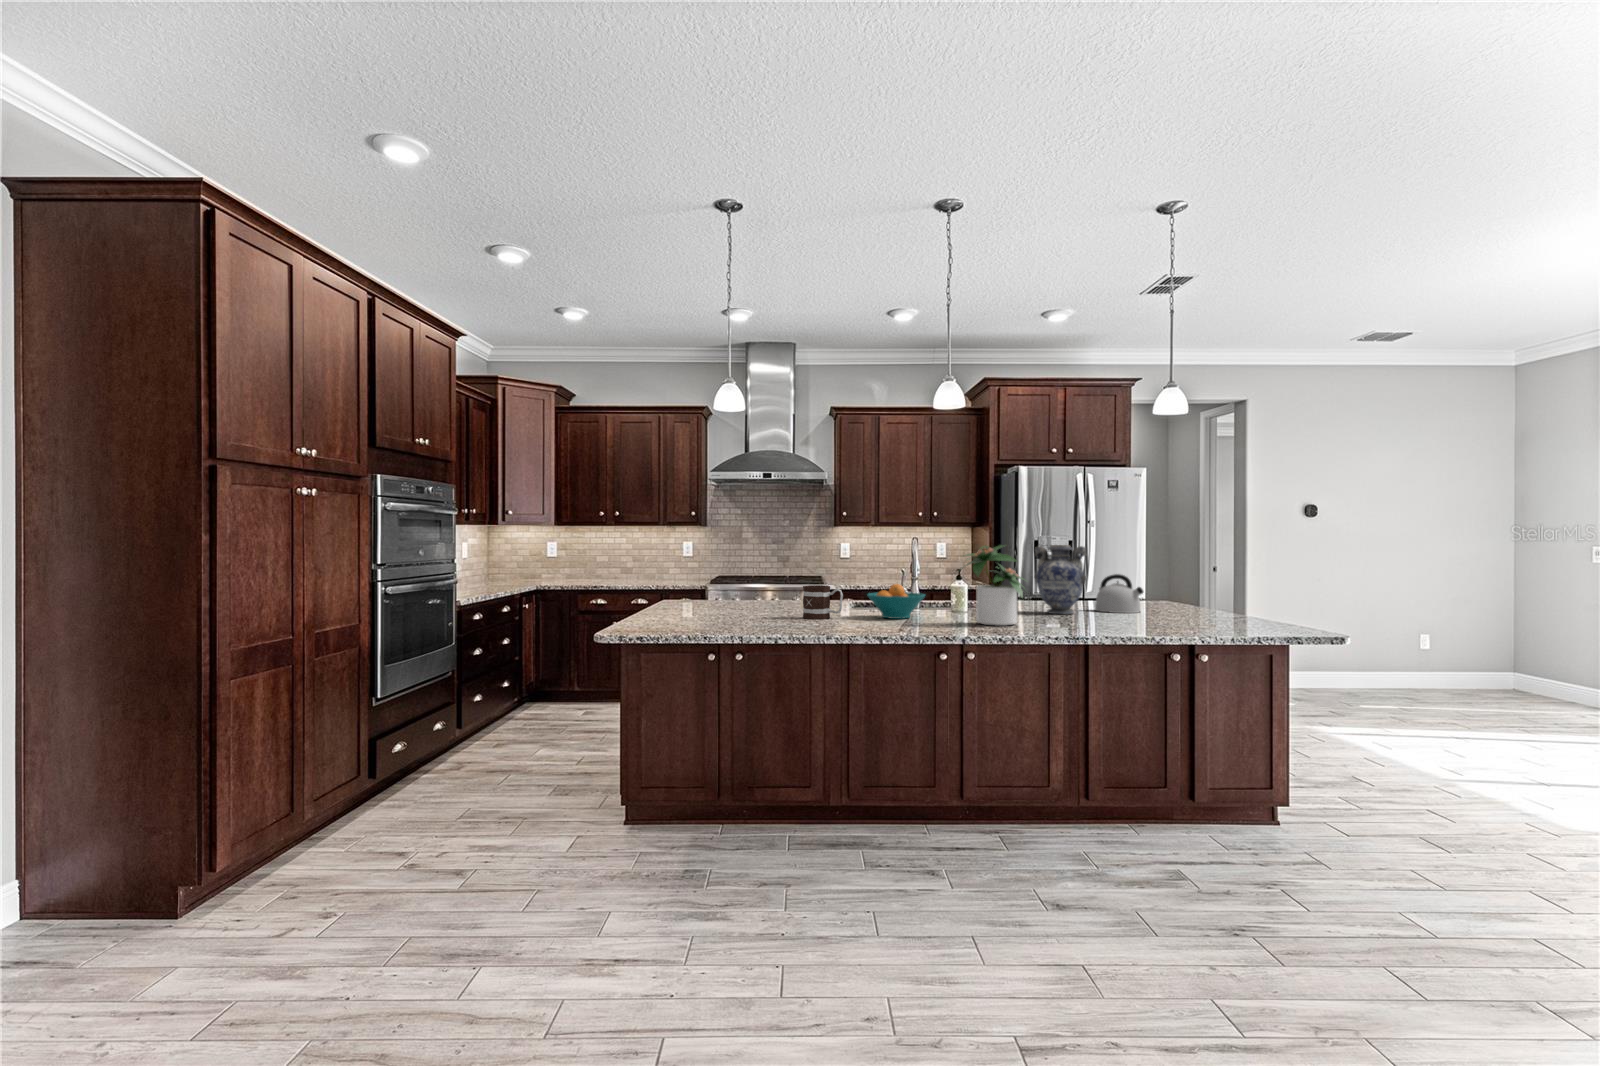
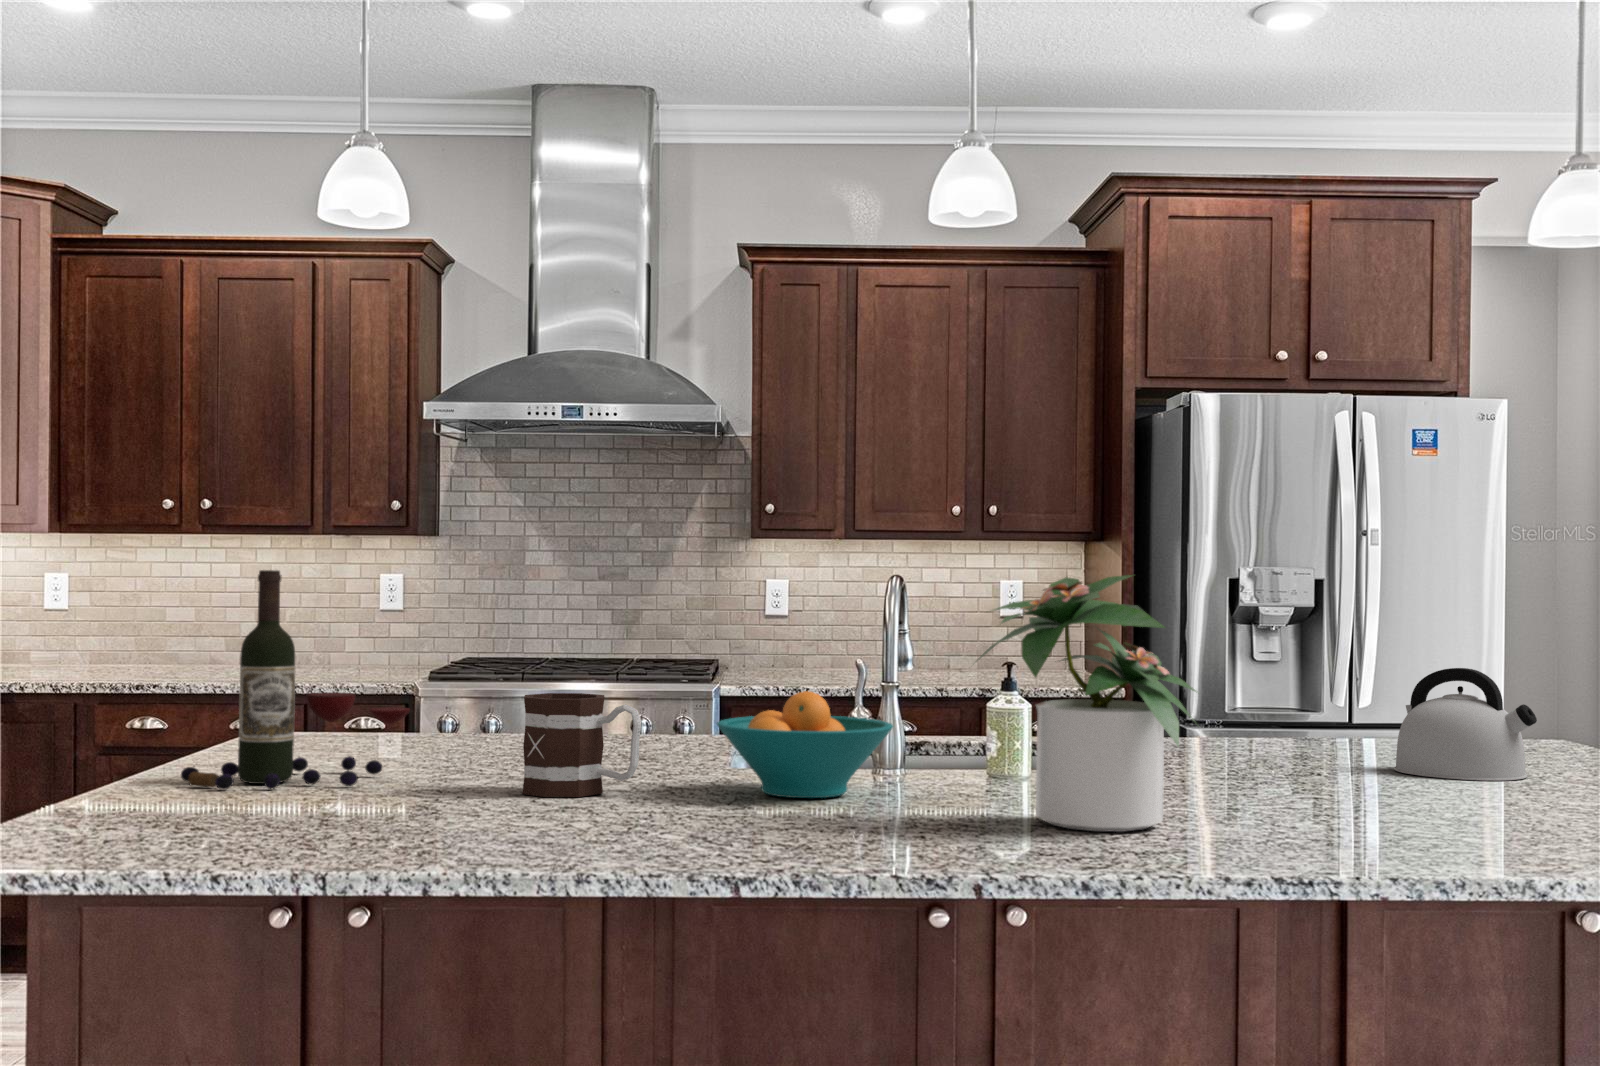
wine bottle: none [687,545,763,618] -> present [181,570,410,790]
vase: present [1035,545,1087,614] -> none [1223,582,1376,784]

